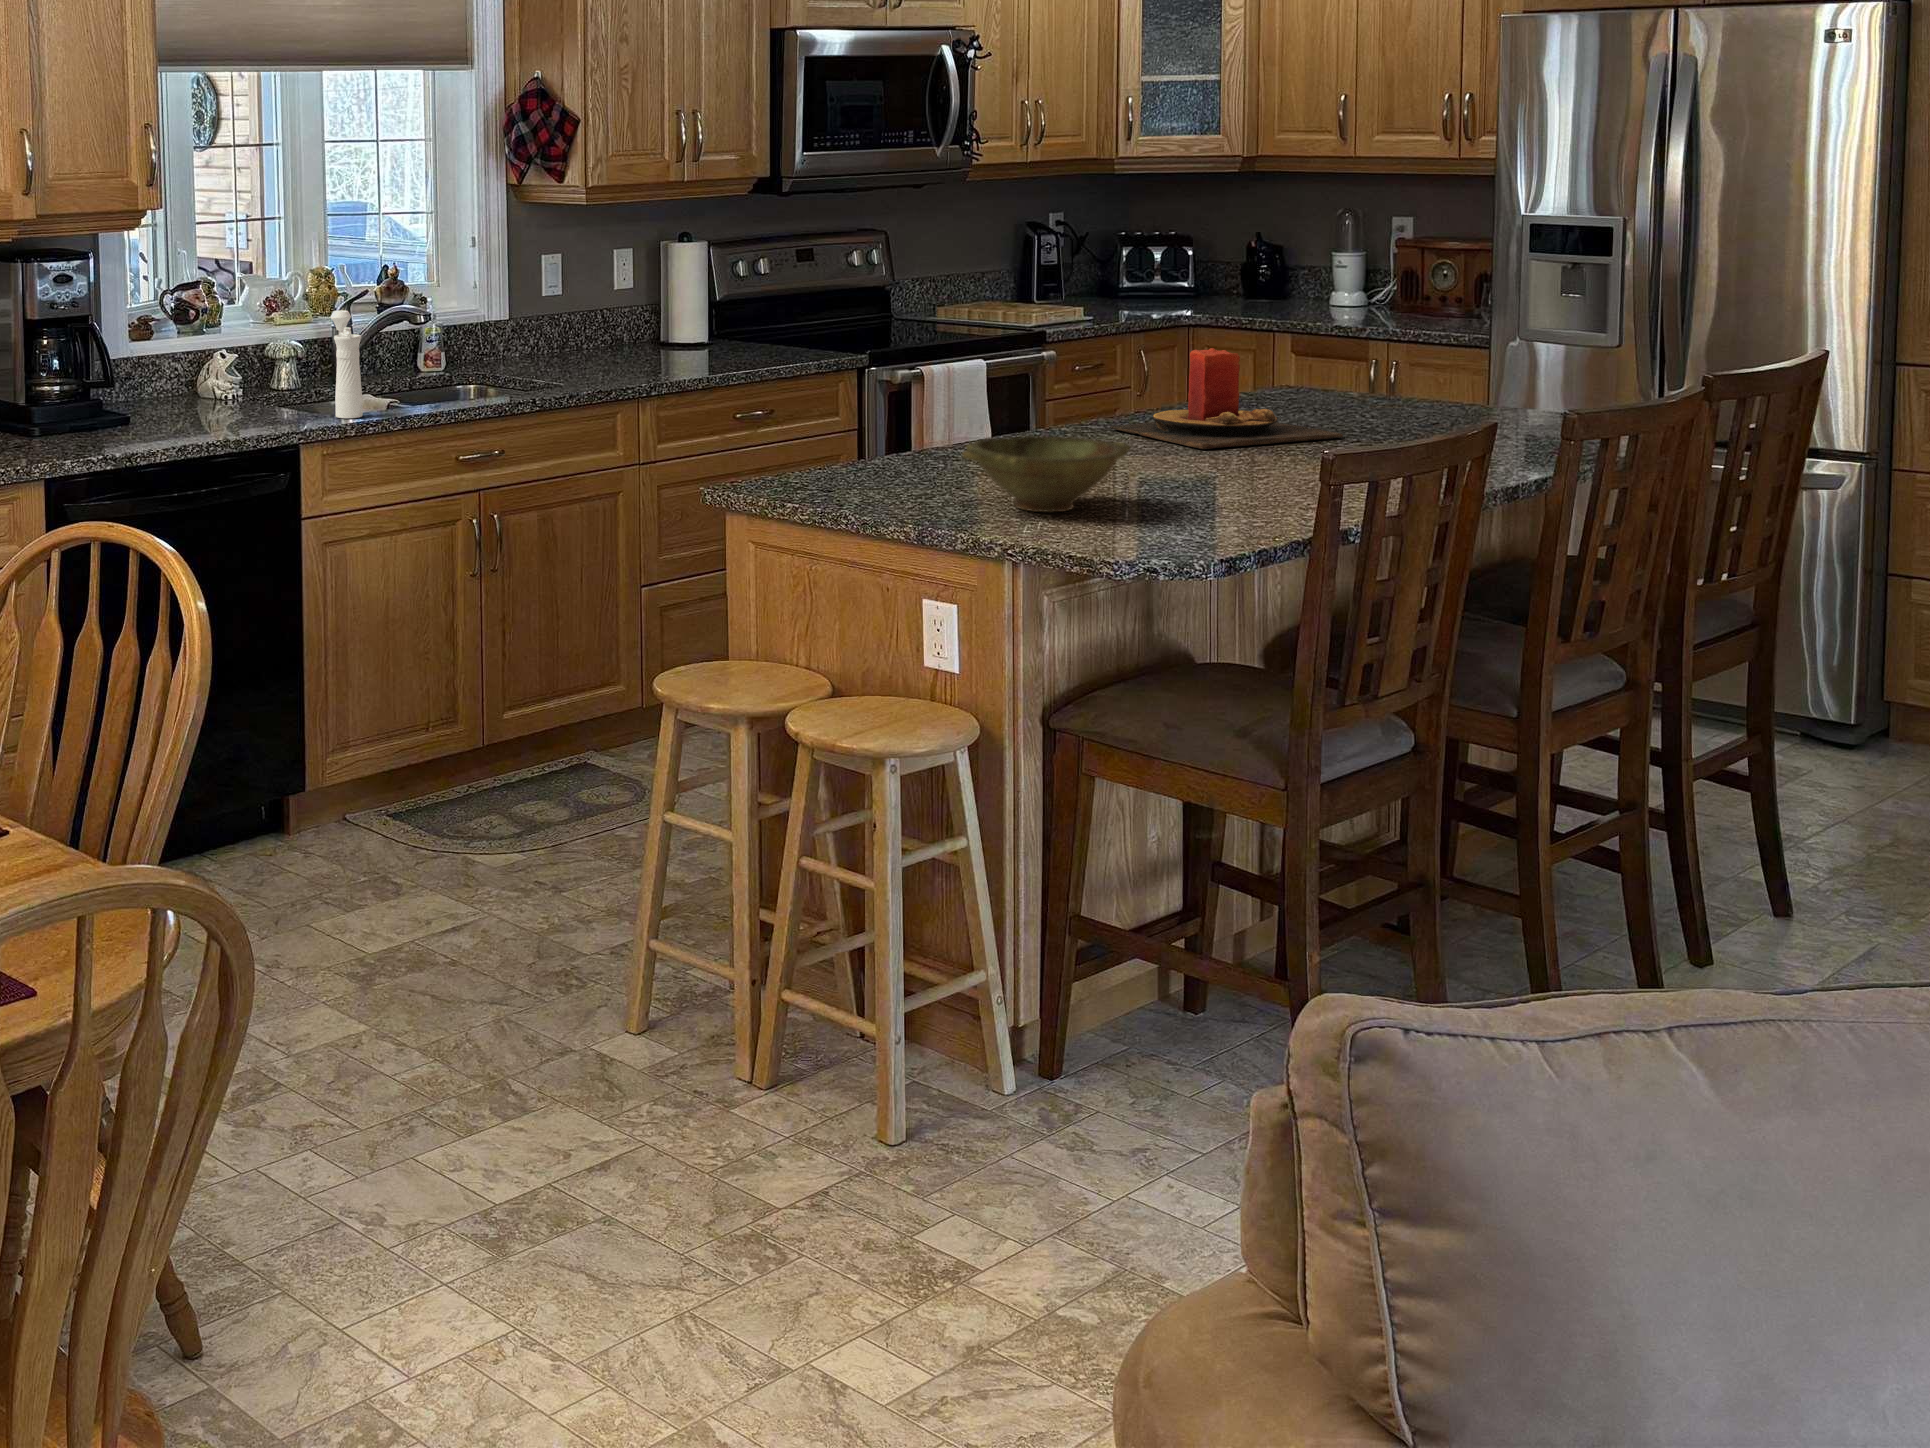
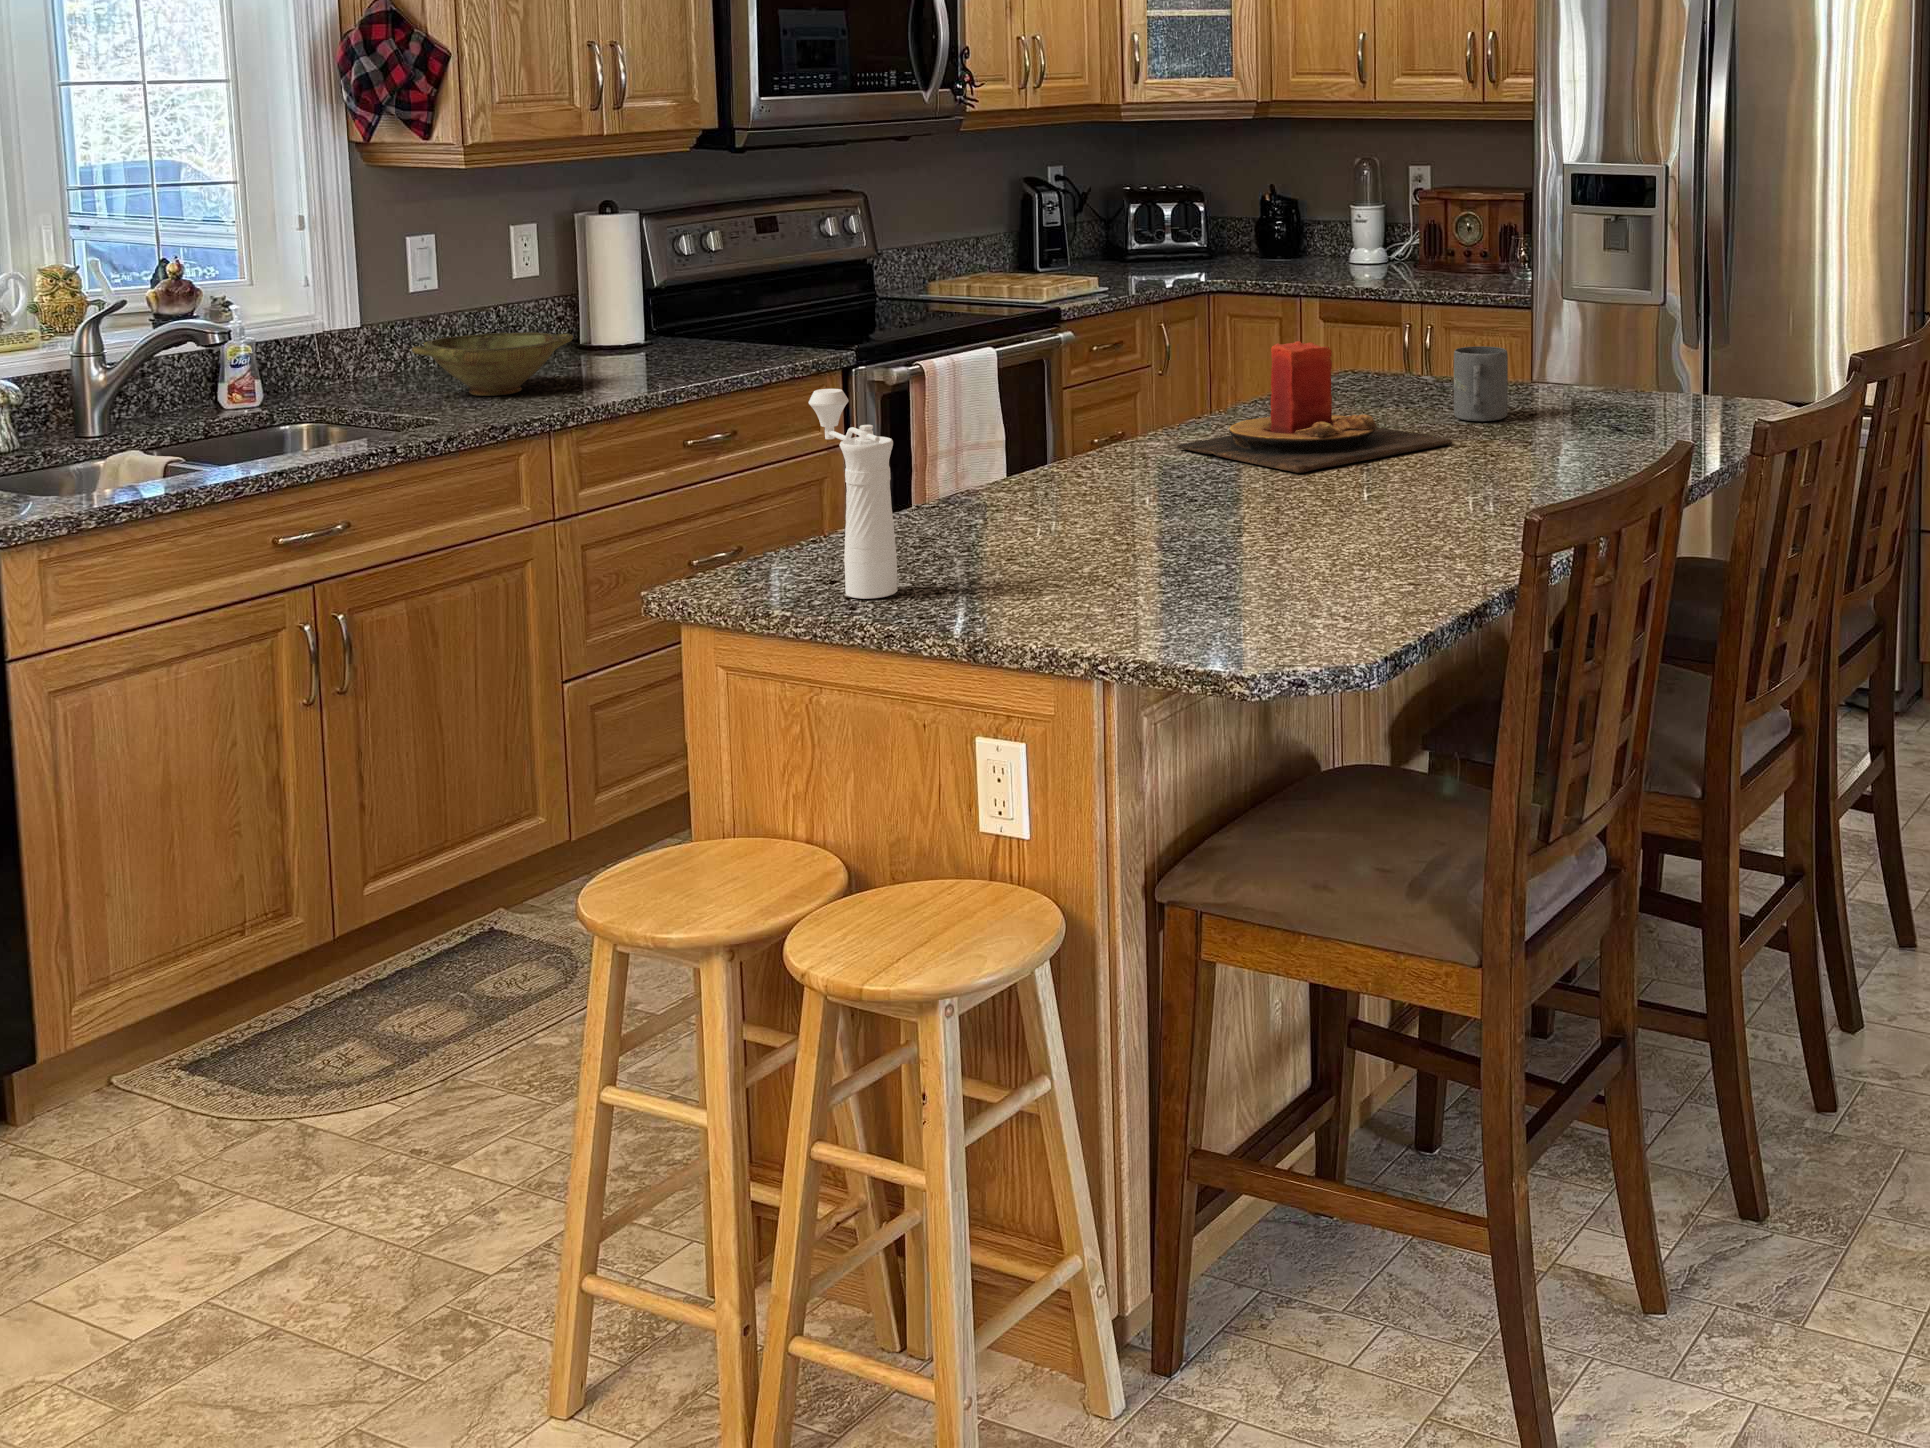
pepper mill: present [331,310,363,418] -> present [809,389,898,599]
mug: none [1355,362,1404,424] -> present [1454,346,1508,421]
bowl: present [962,436,1130,512] -> present [412,332,573,396]

